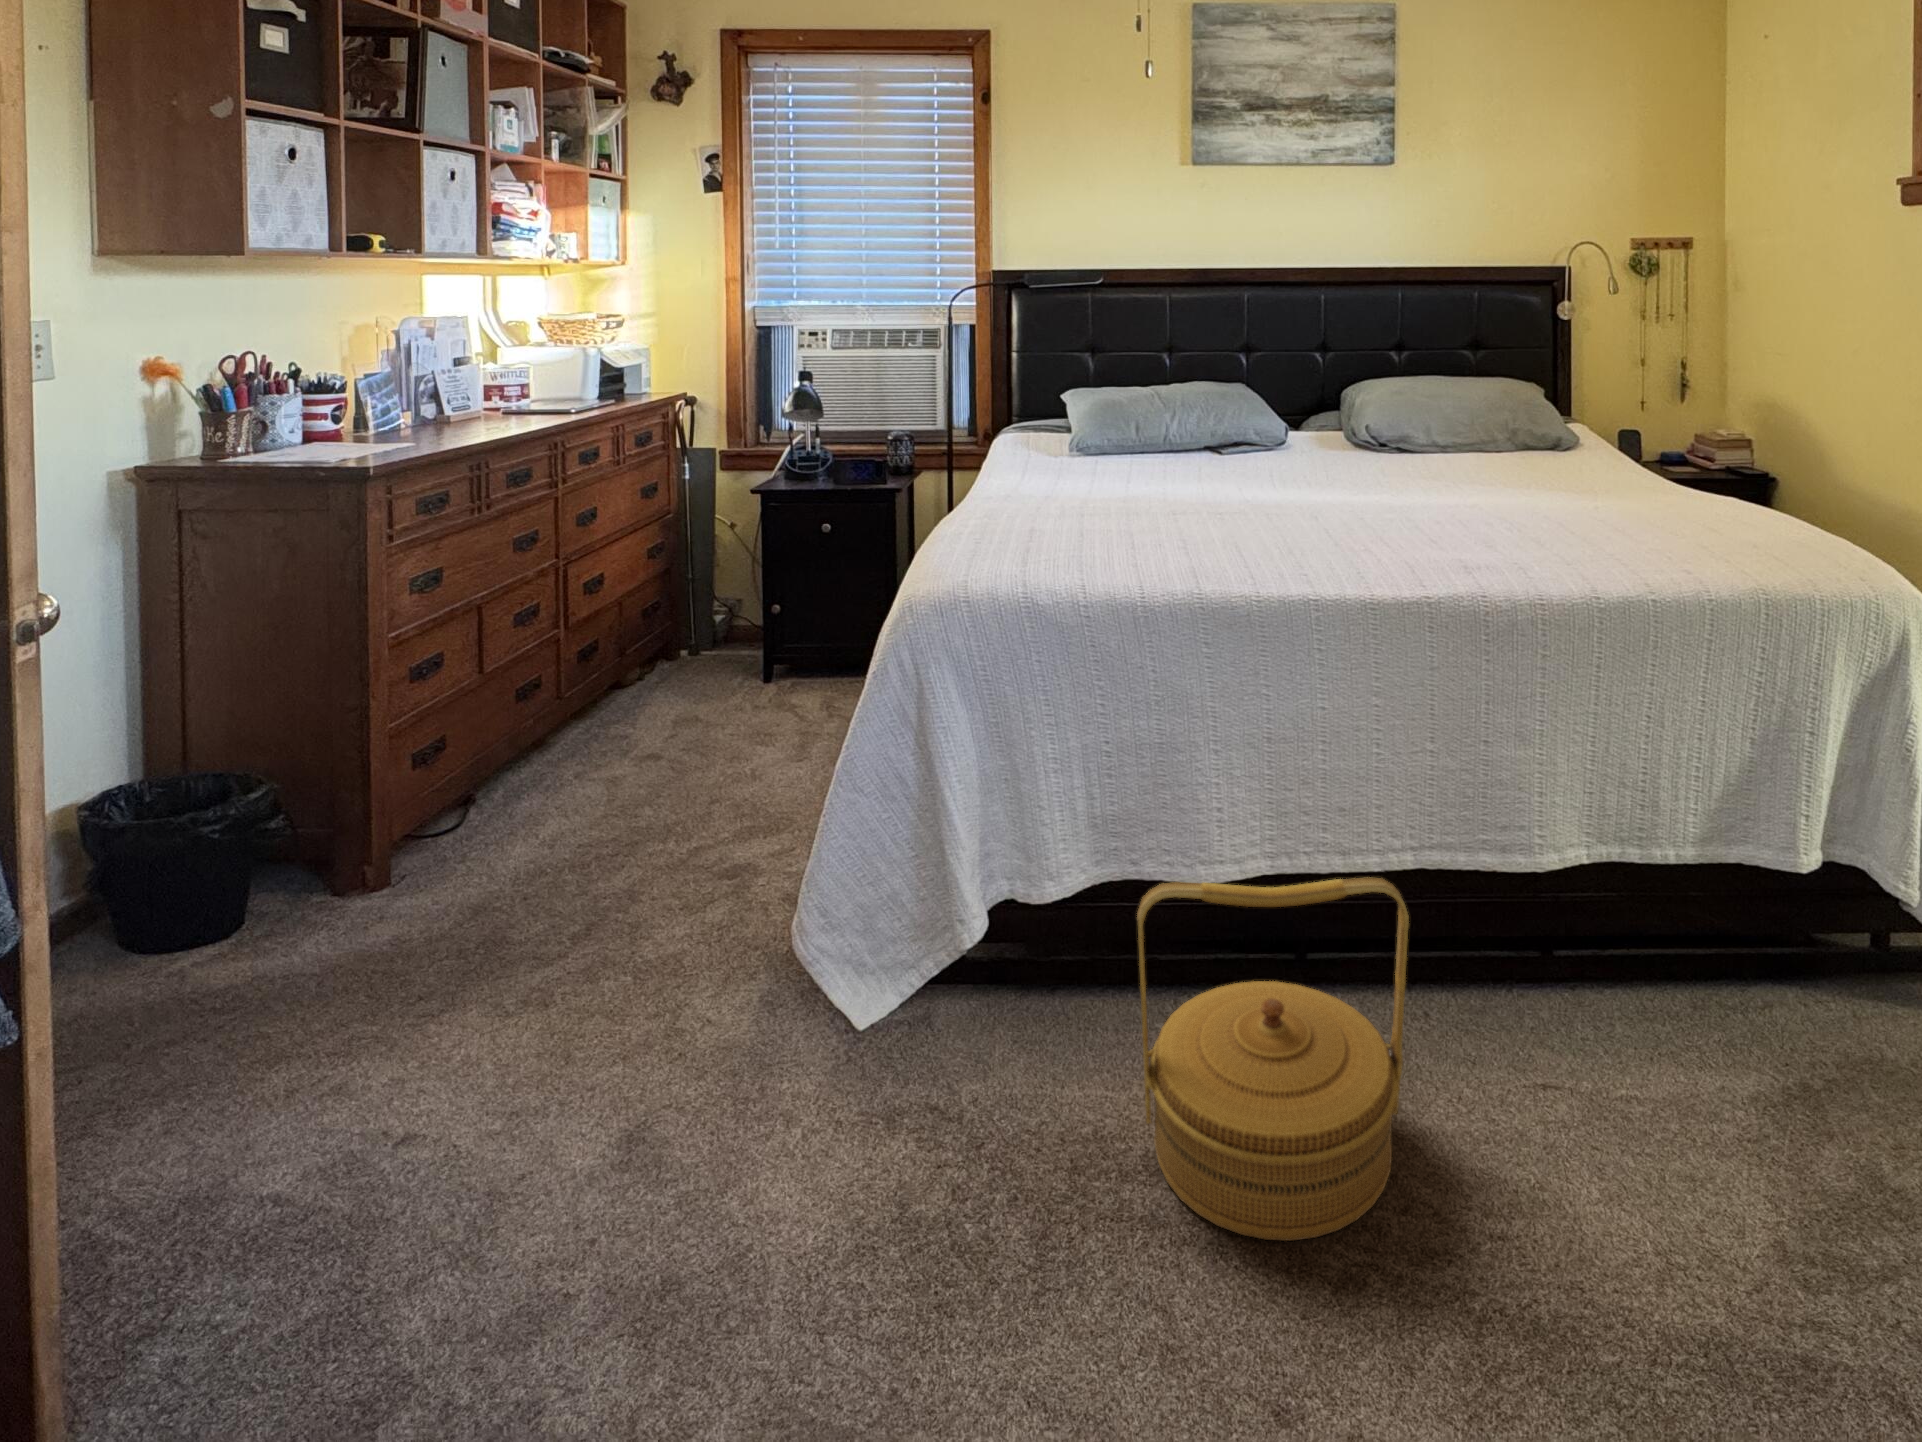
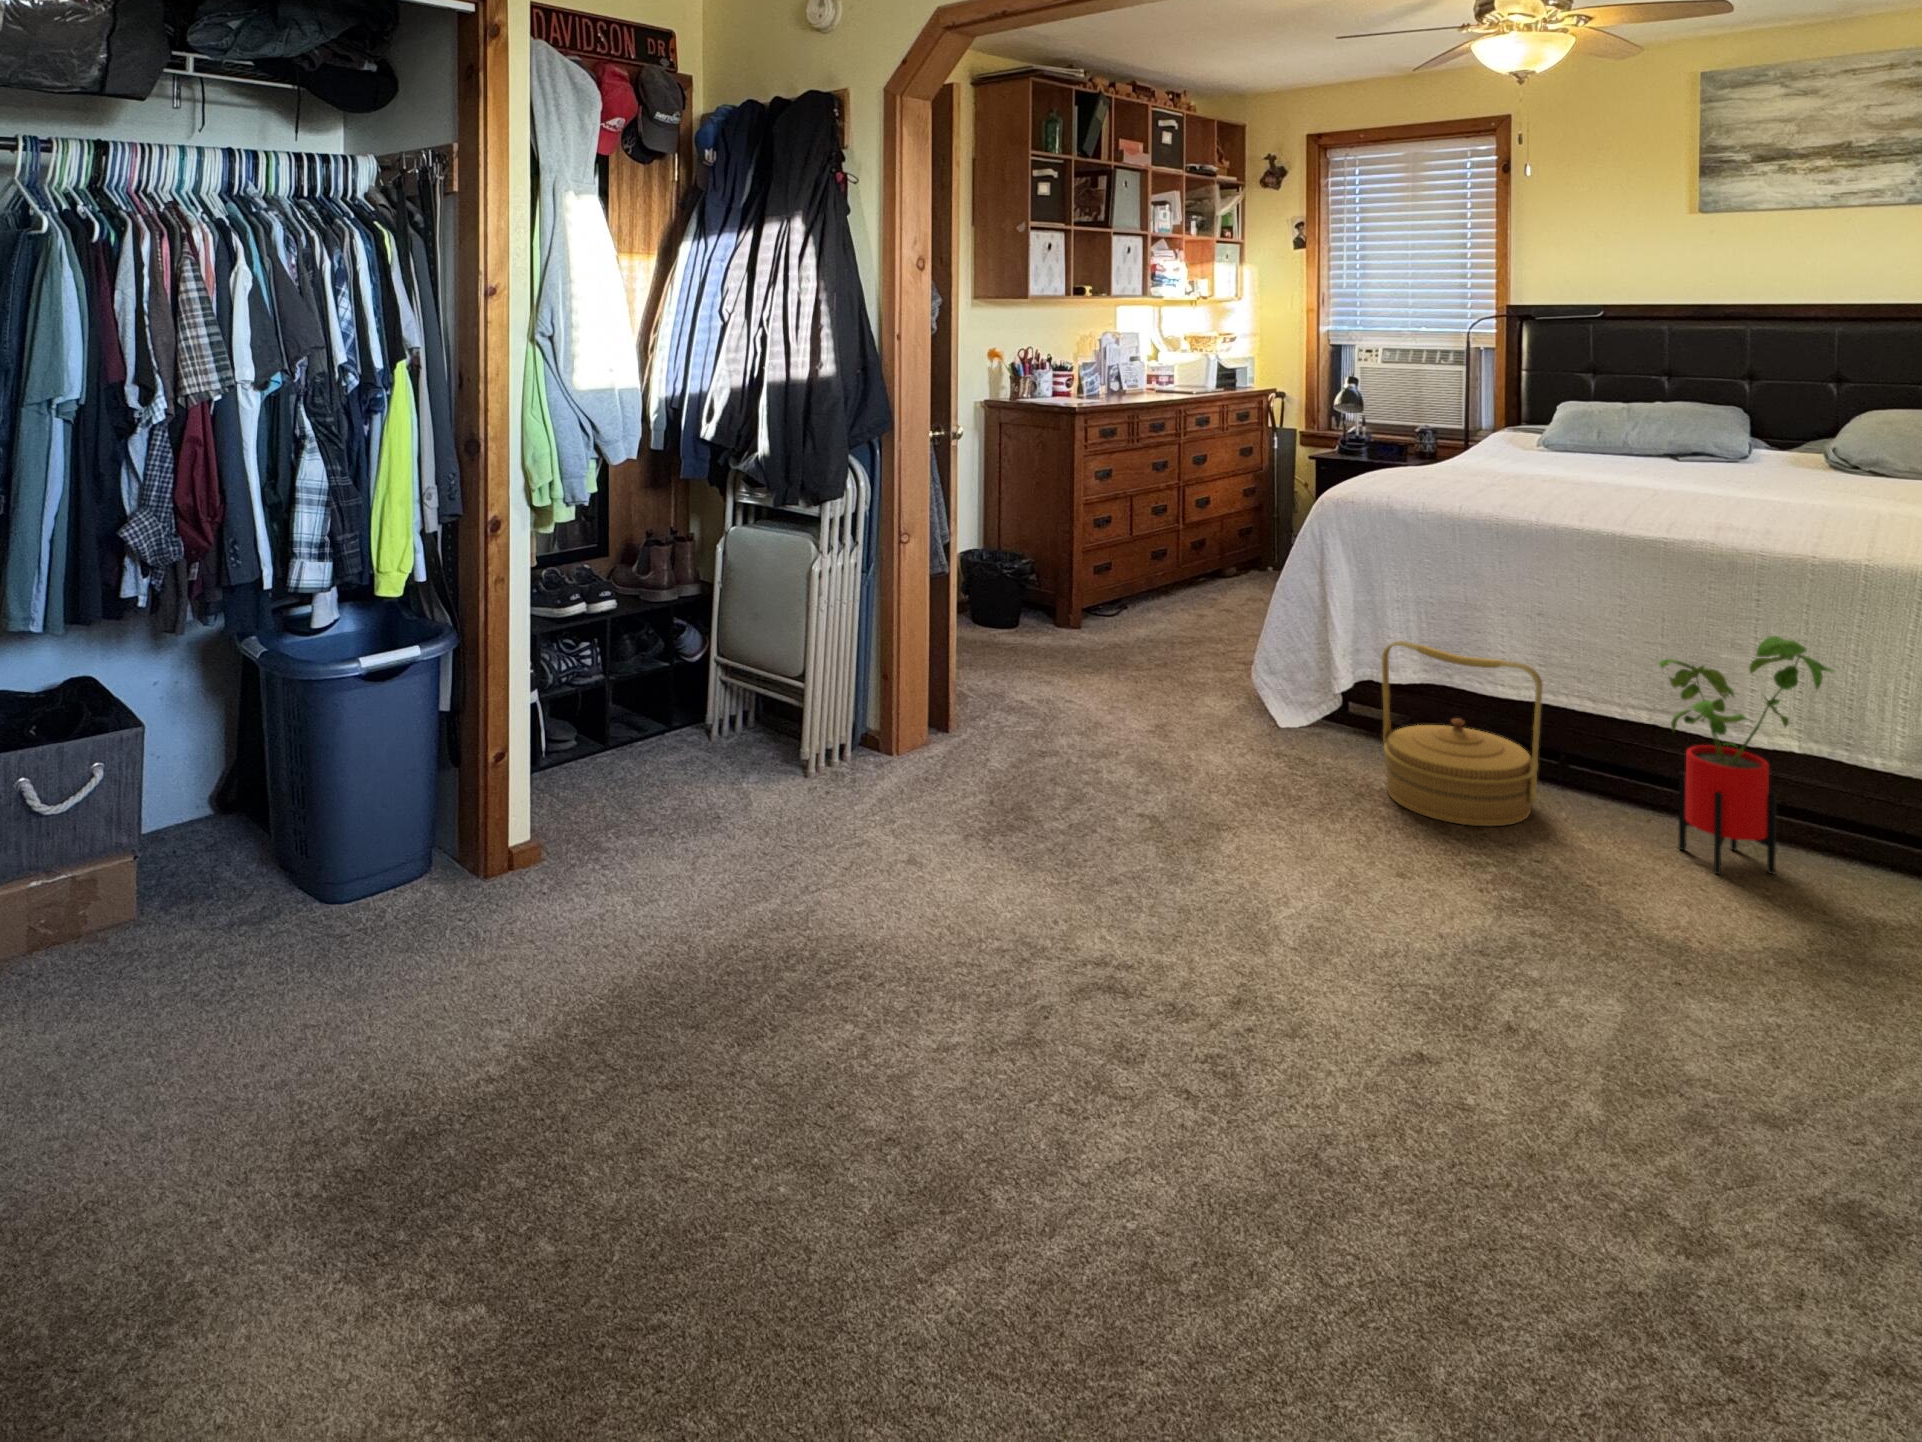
house plant: none [1533,744,1771,1148] -> present [1659,636,1834,875]

